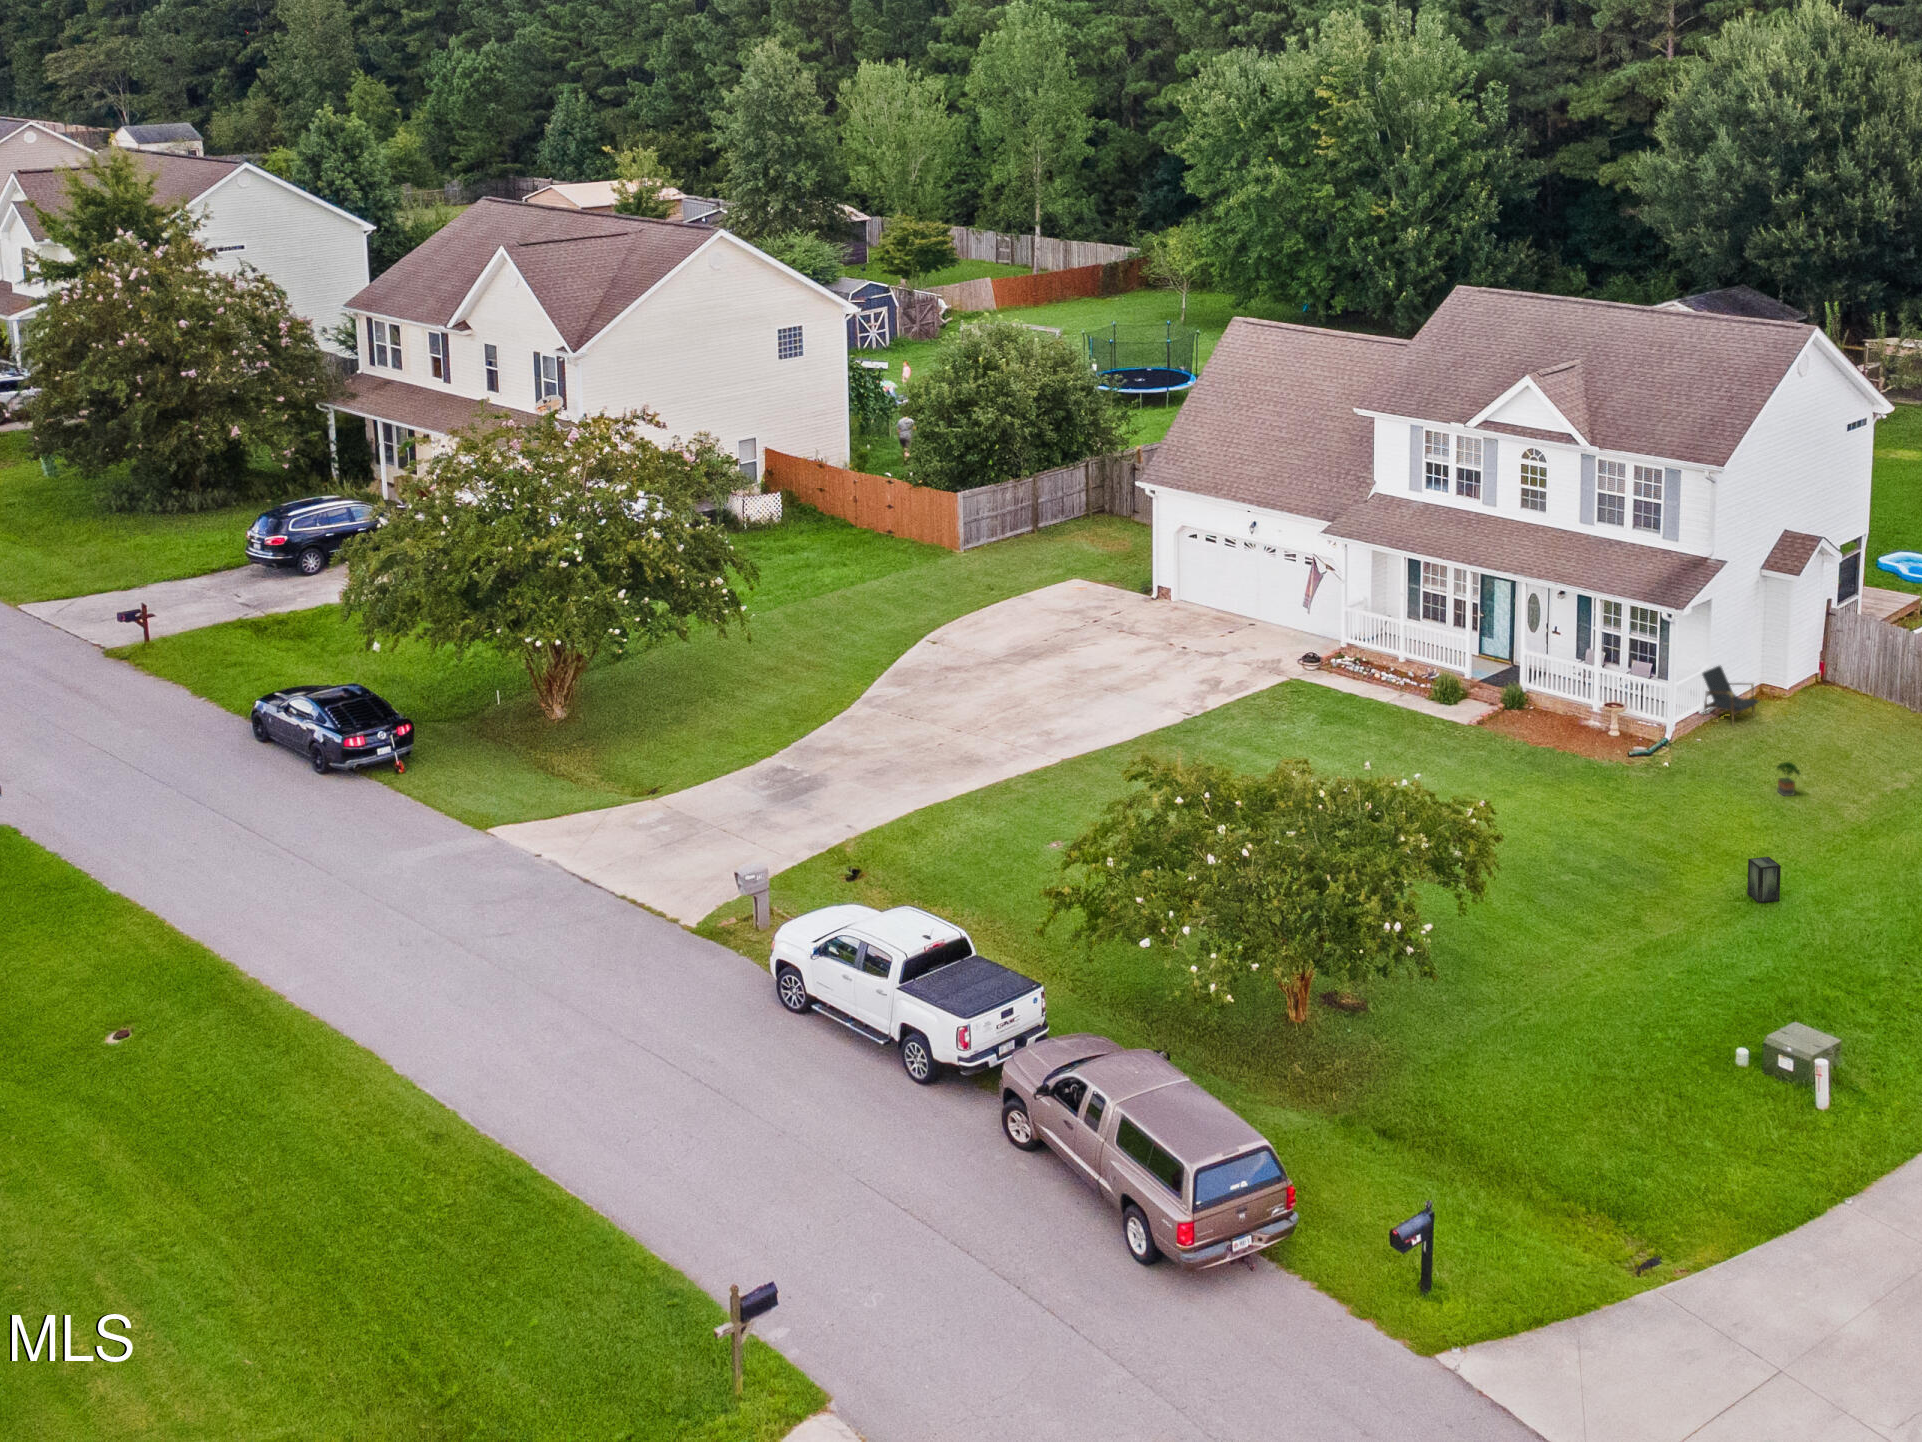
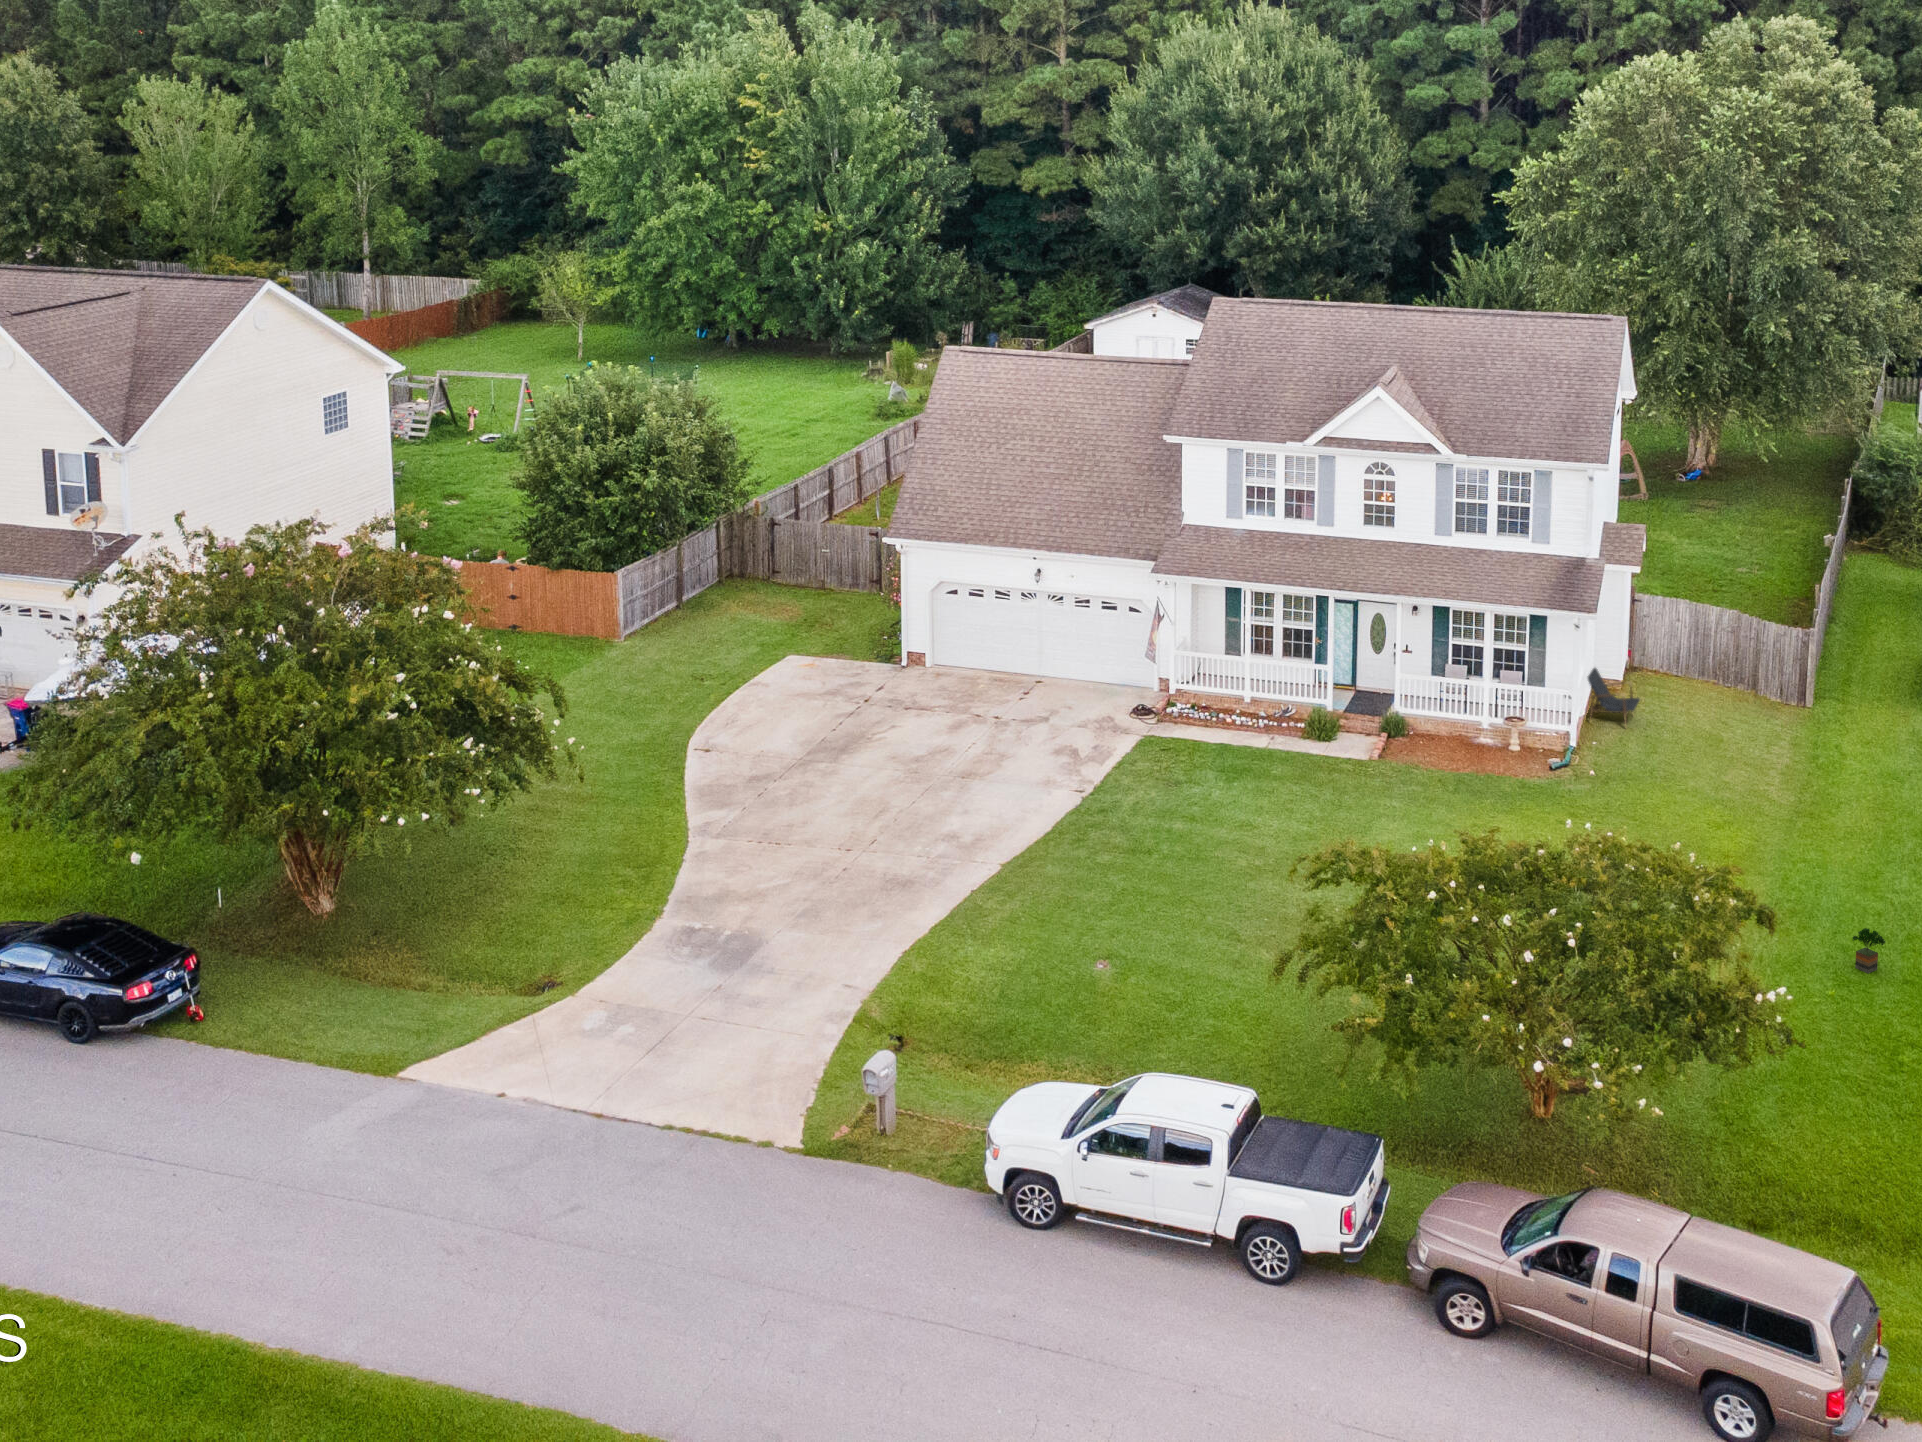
potted tree: present [1777,762,1801,796] -> present [1853,928,1885,973]
storage box: present [1747,857,1781,903] -> none [1822,857,1857,906]

